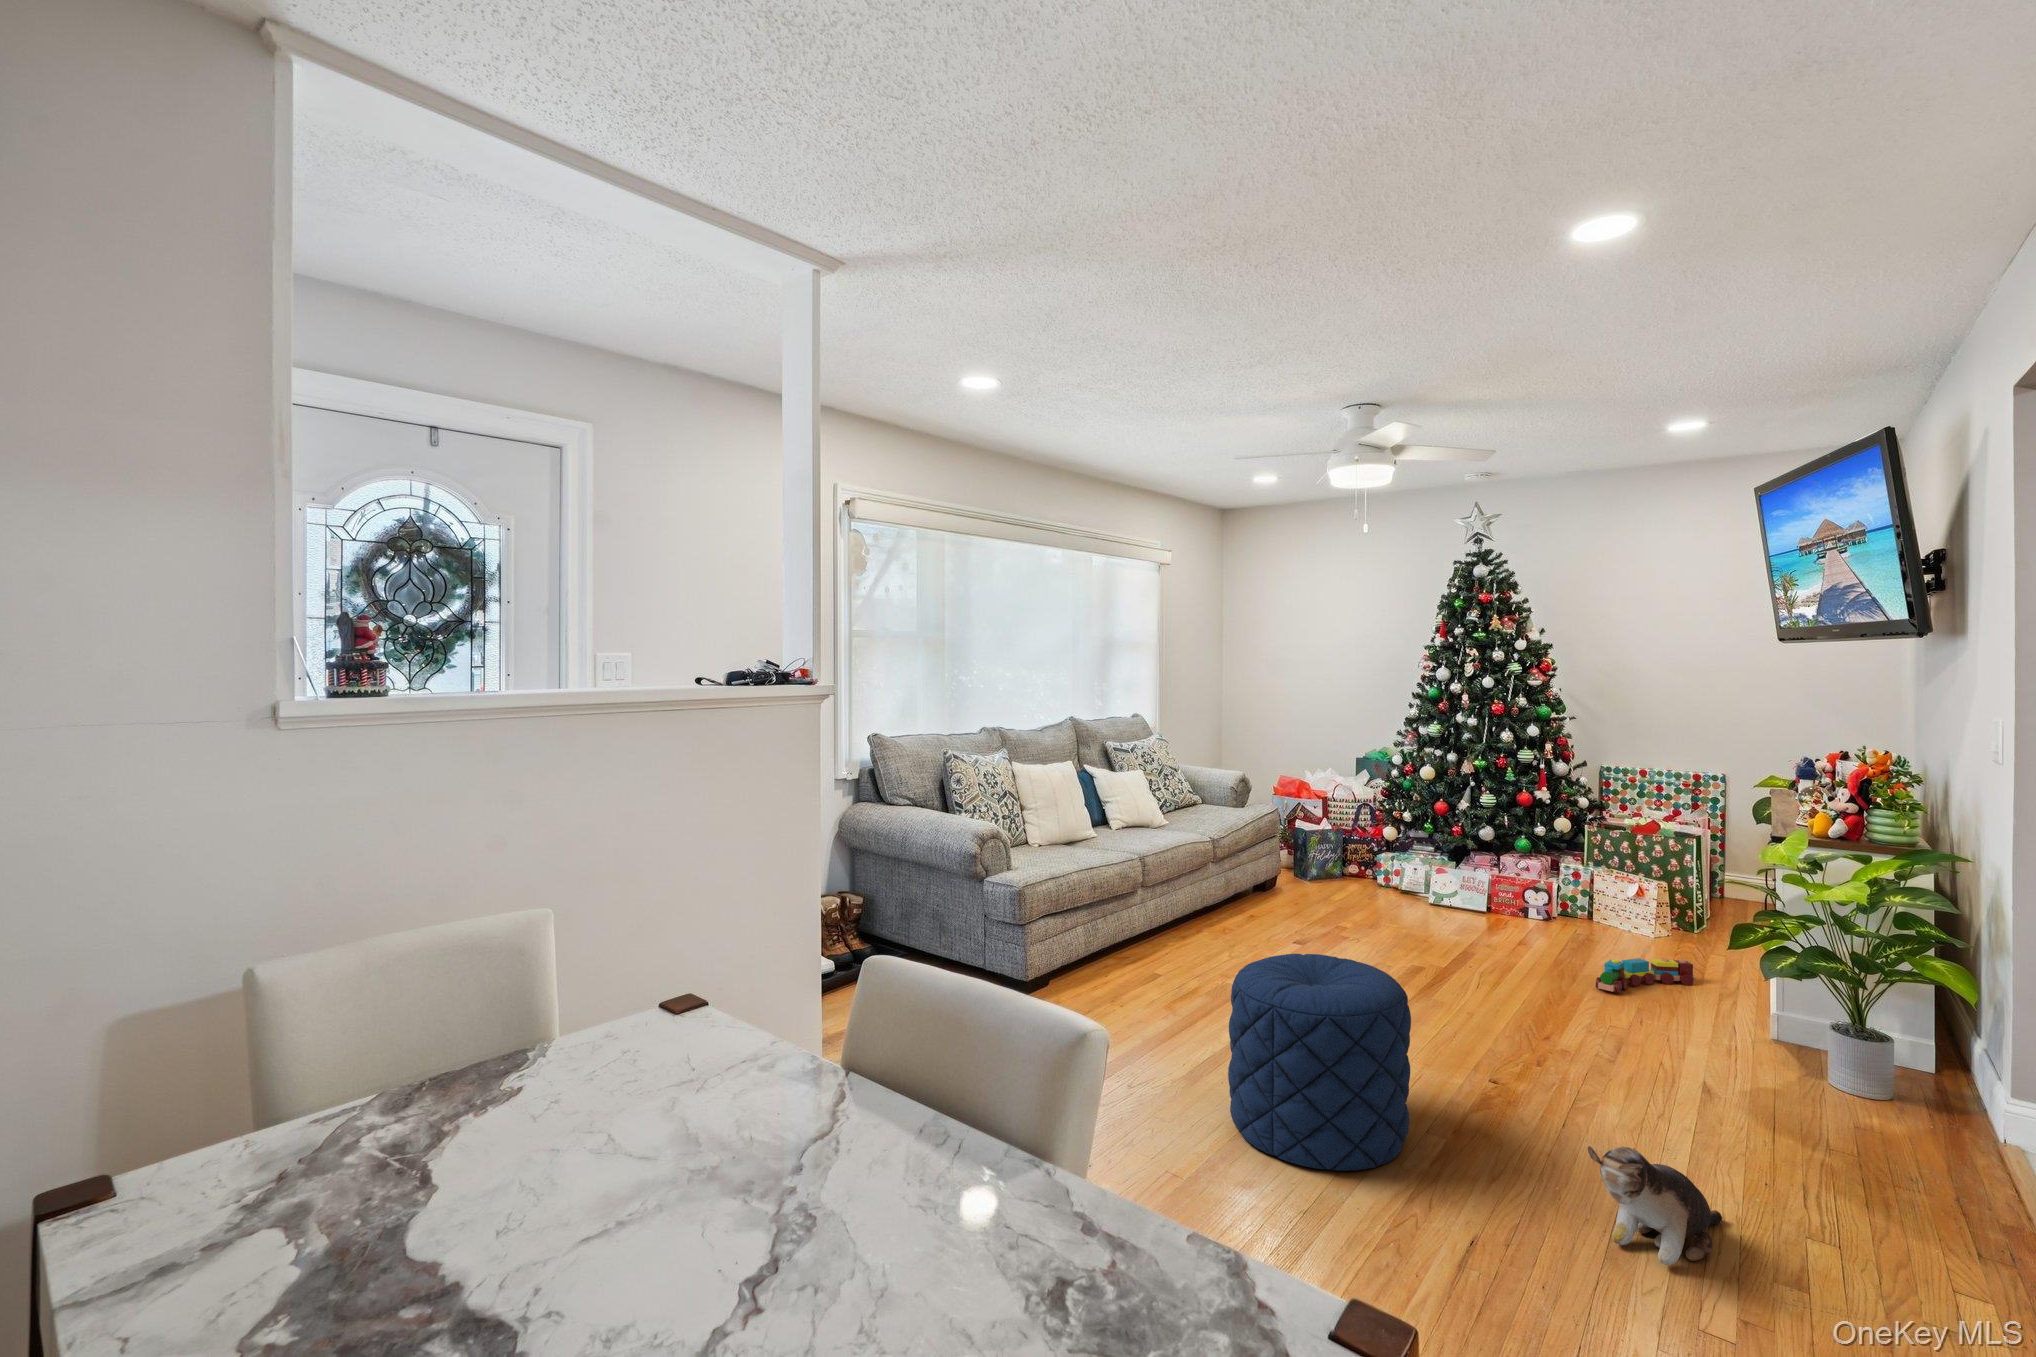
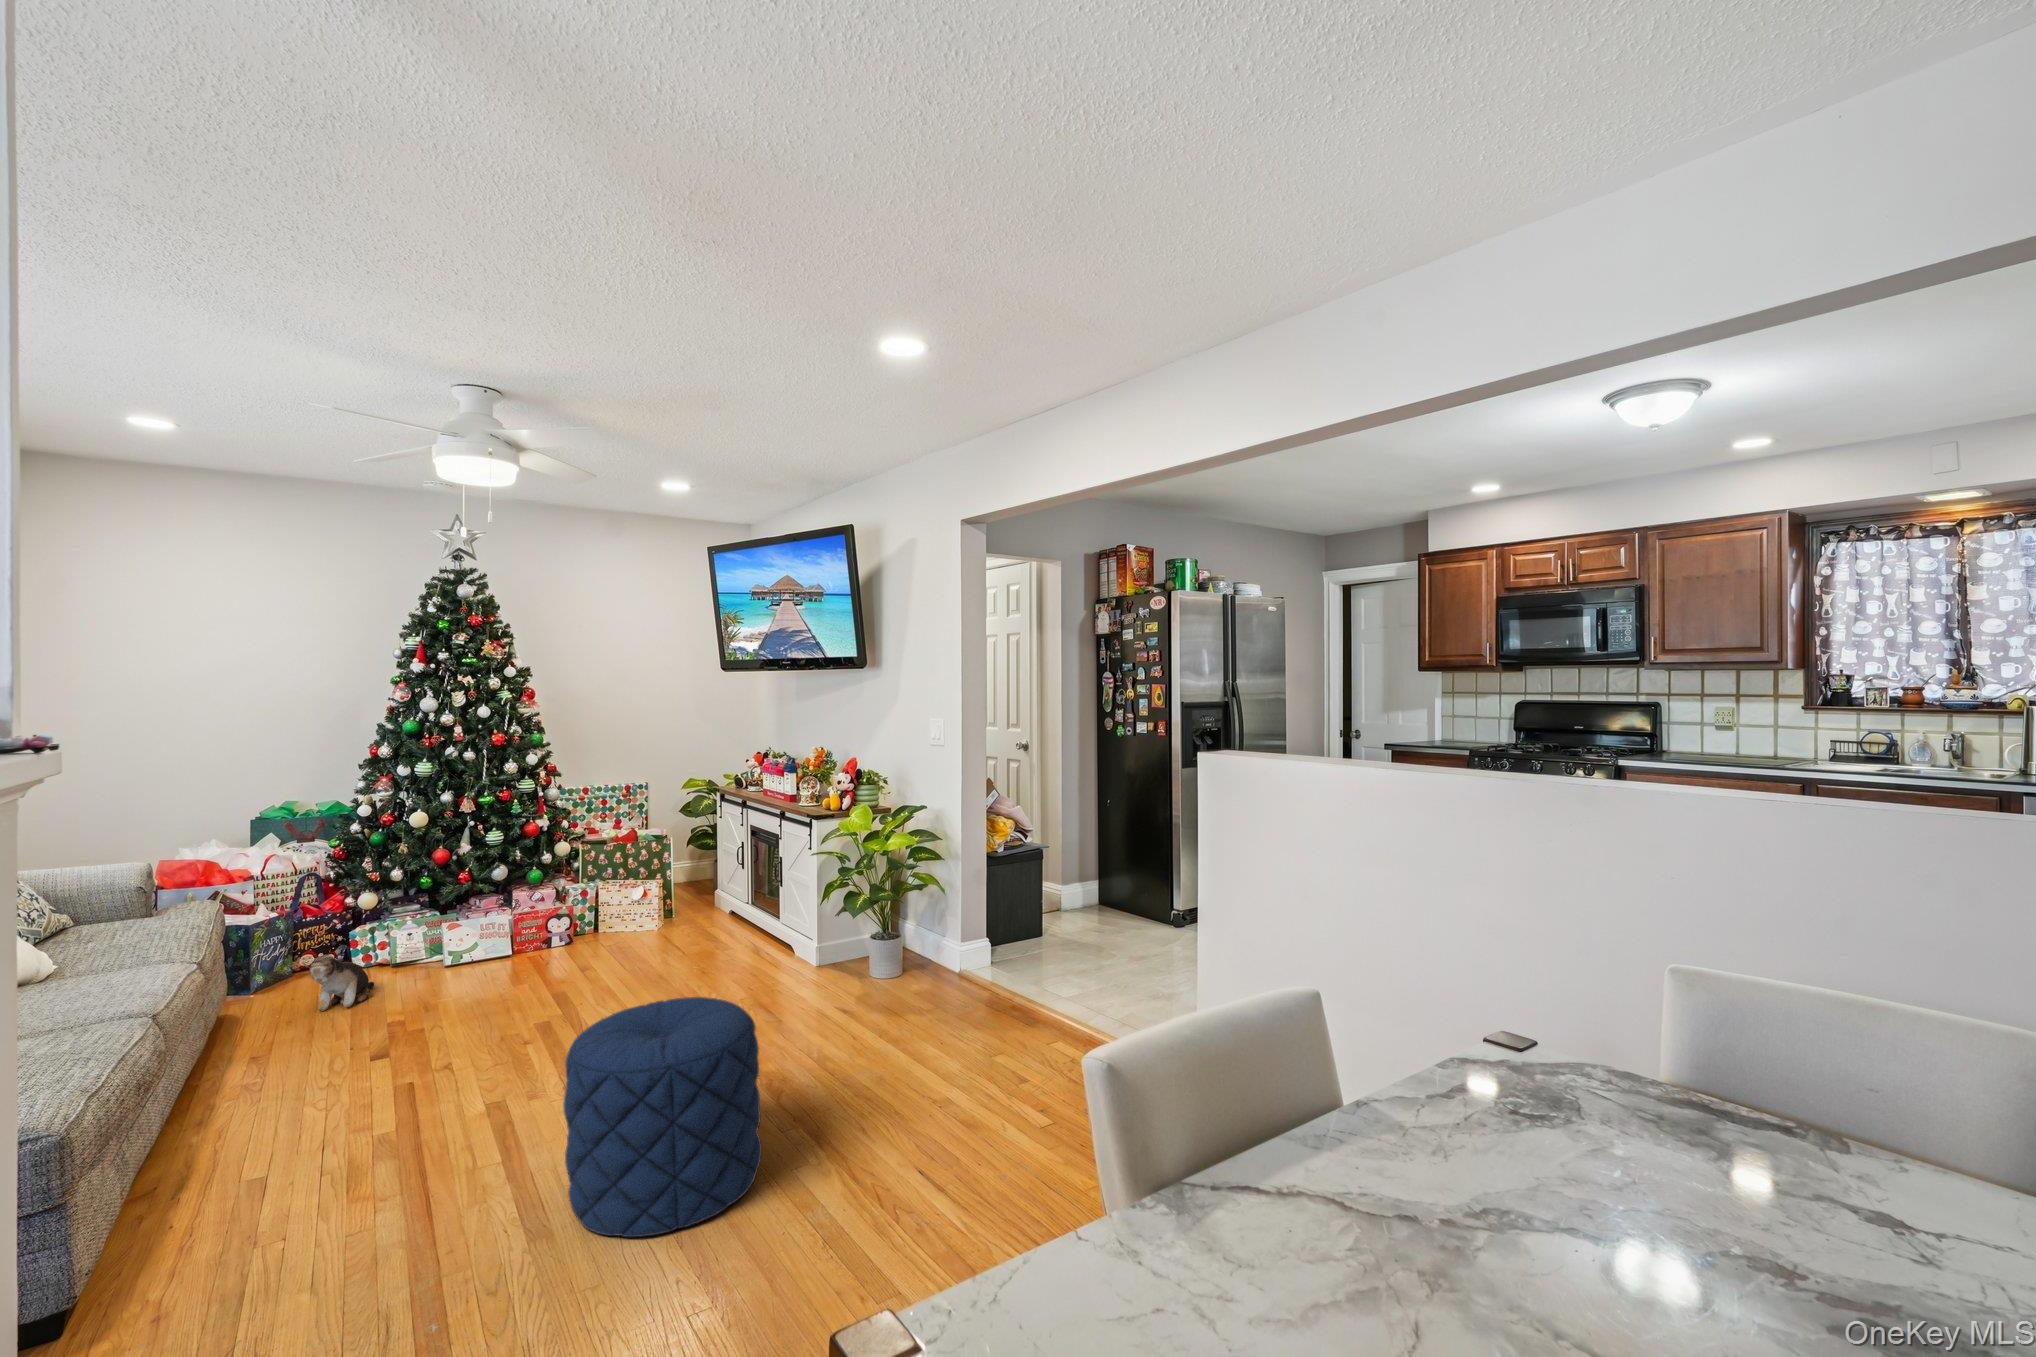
toy train: present [1596,958,1695,994] -> none [679,931,728,977]
plush toy: present [1588,1146,1722,1265] -> present [302,955,374,1011]

